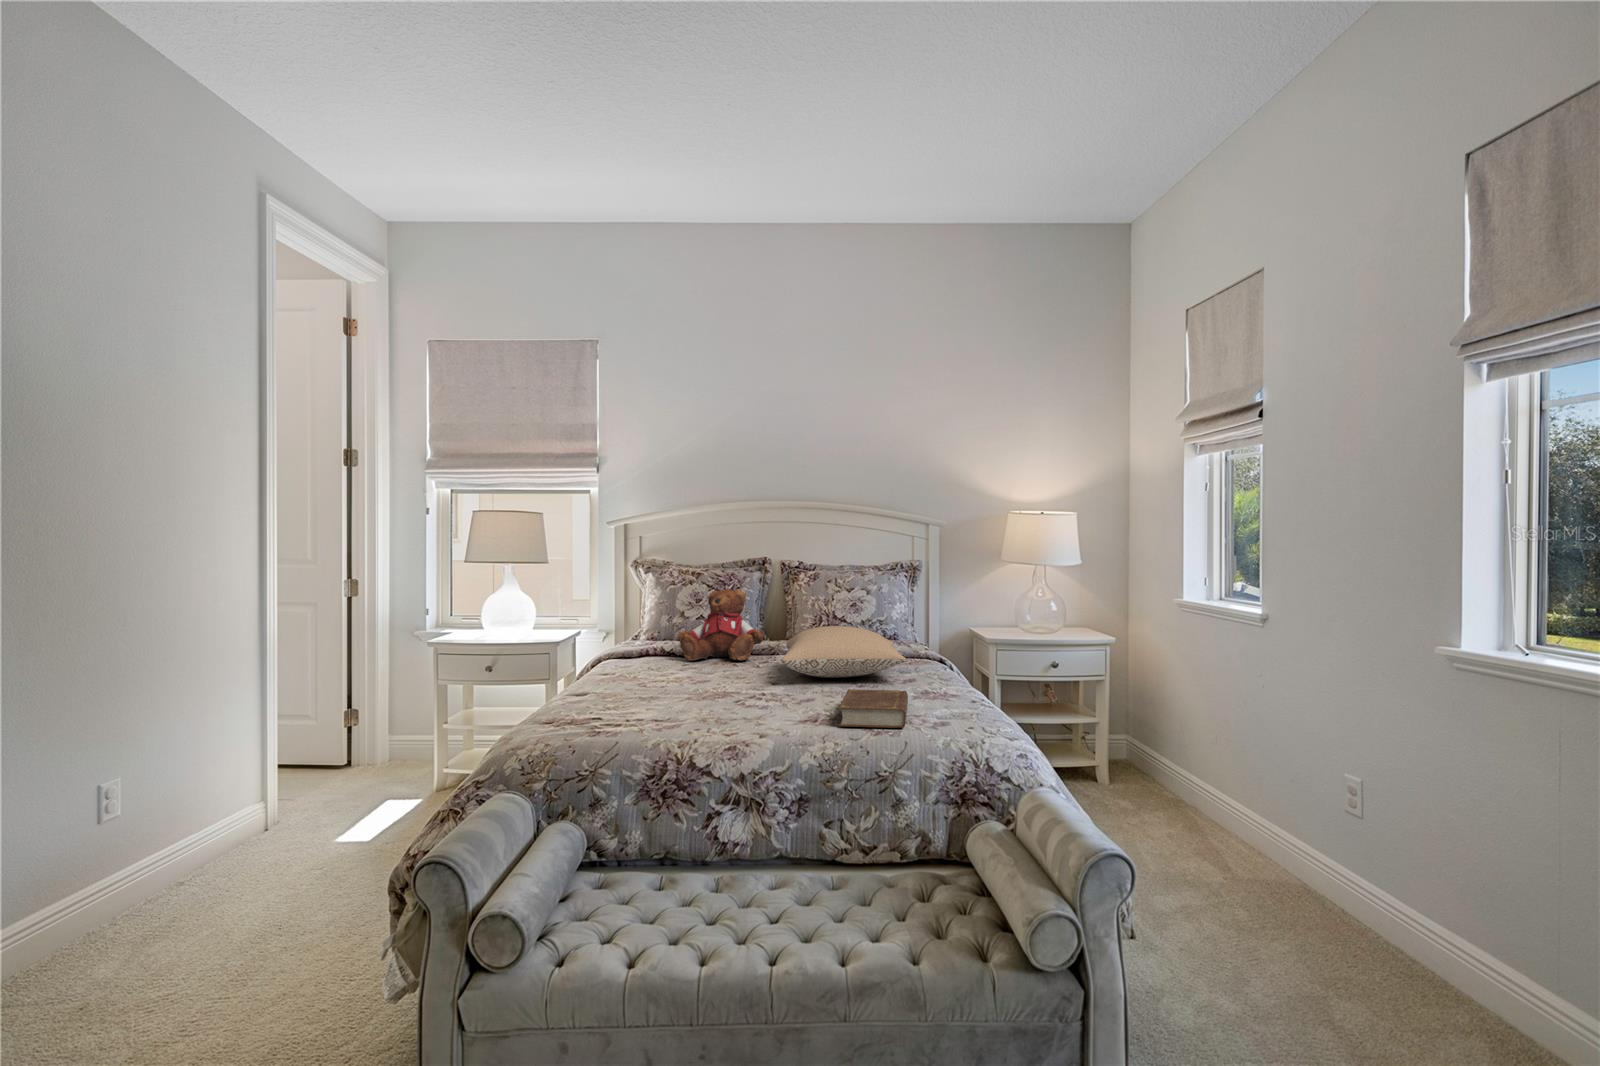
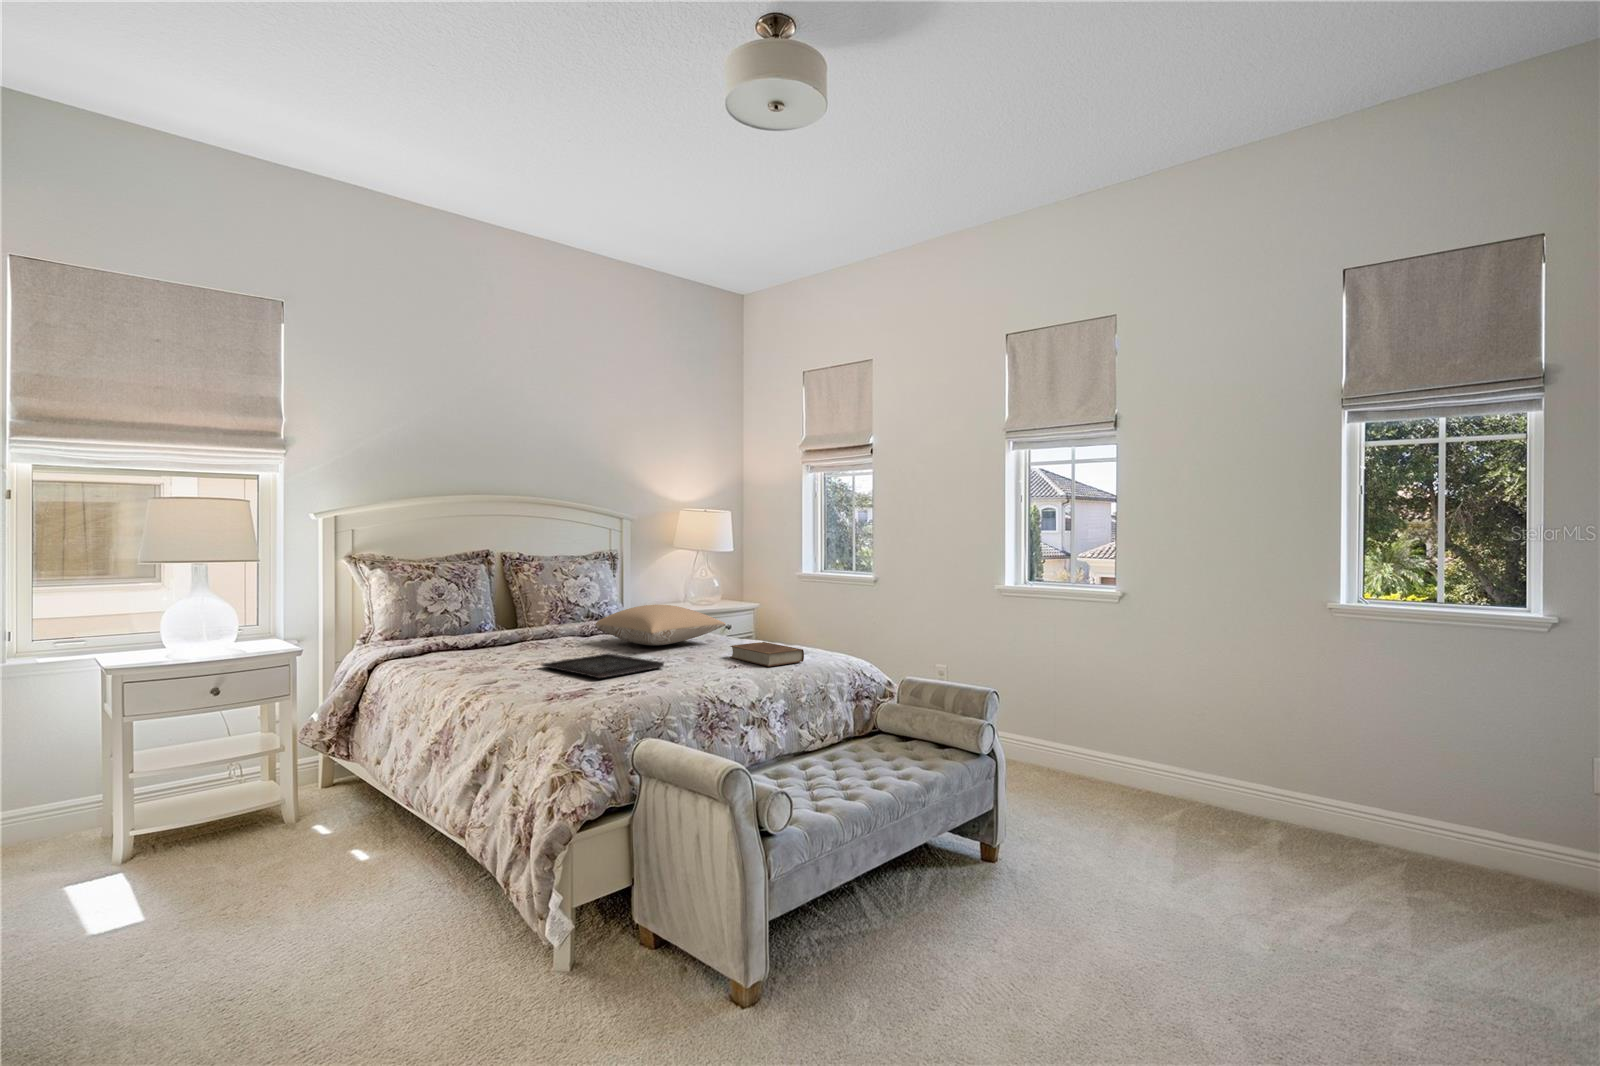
teddy bear: present [678,589,763,660] -> none [466,581,552,649]
tray: none [636,679,743,706] -> present [542,654,664,678]

